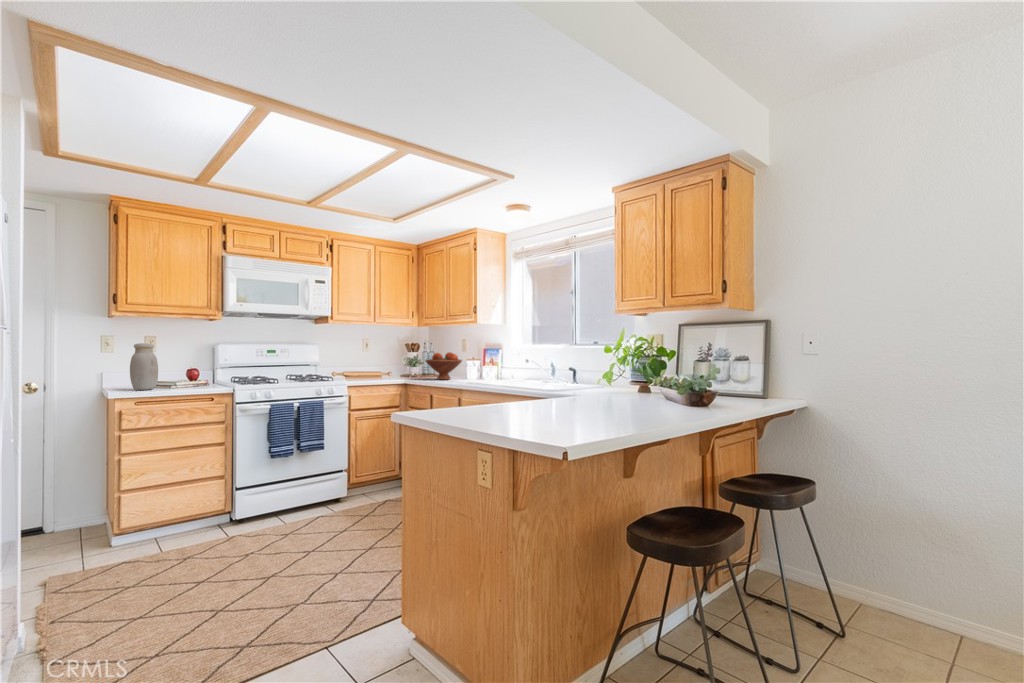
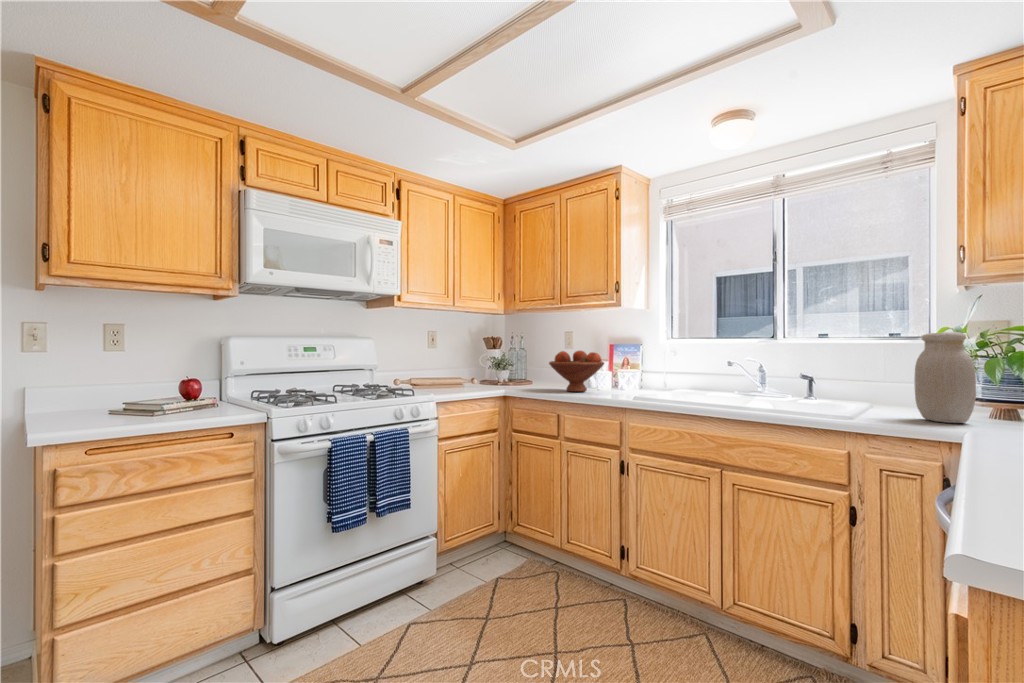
jar: present [130,343,158,390] -> present [914,332,976,423]

